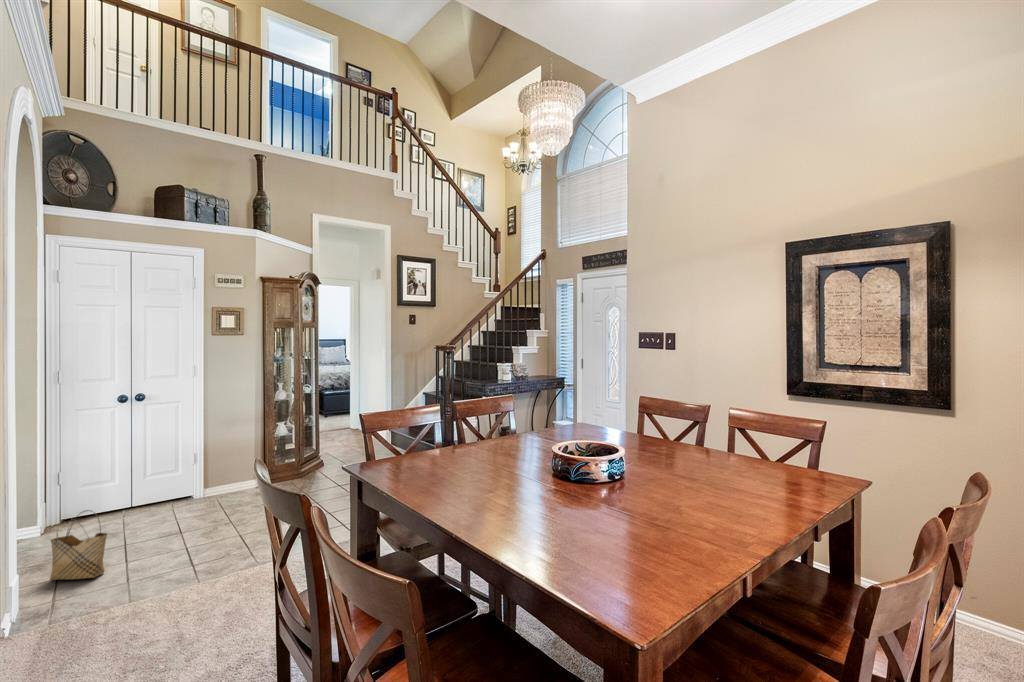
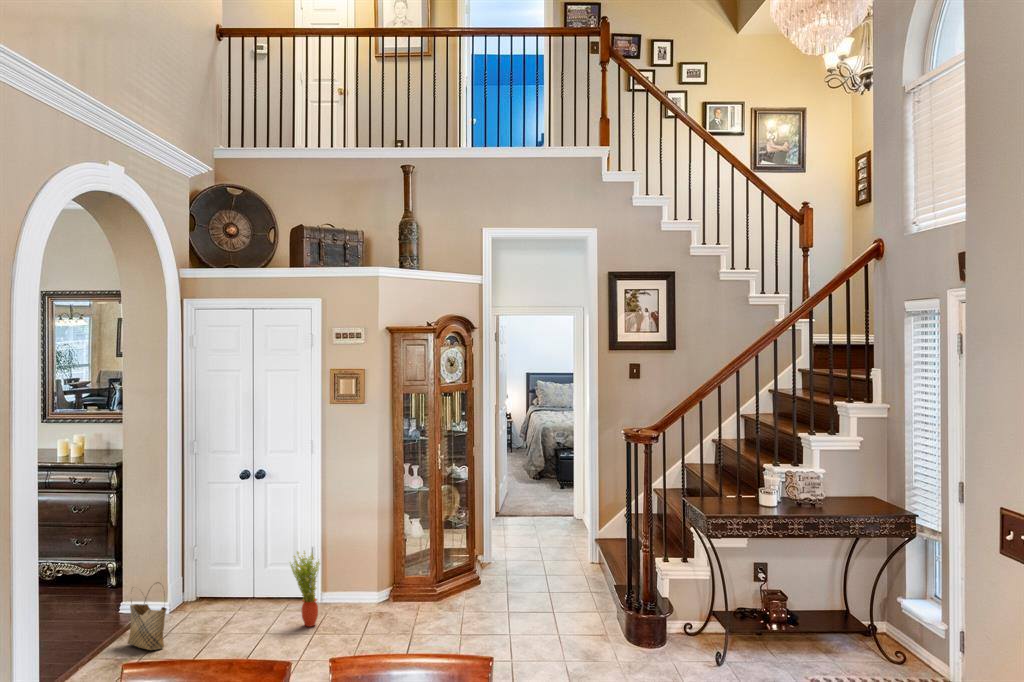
potted plant: none [217,459,249,523] -> present [291,552,320,627]

